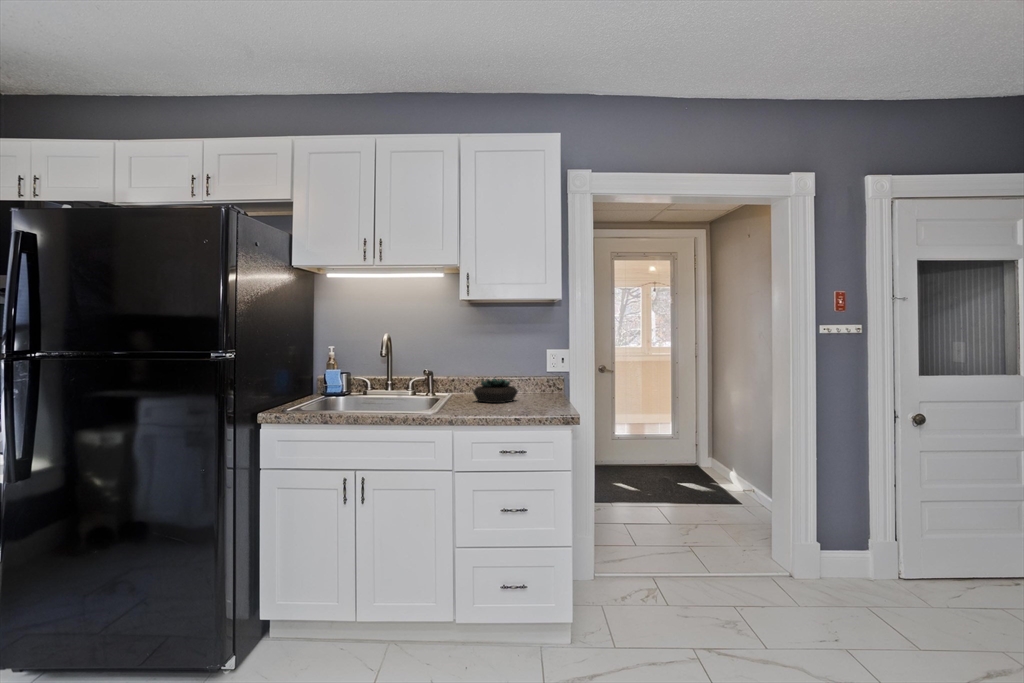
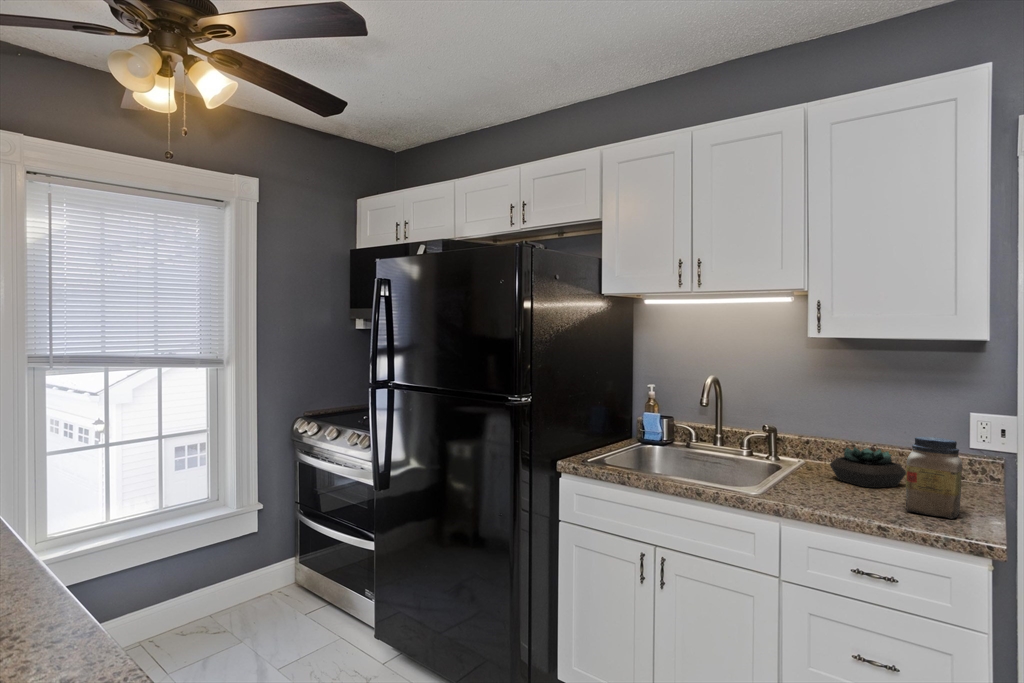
jar: none [525,361,554,410] -> present [906,437,962,518]

